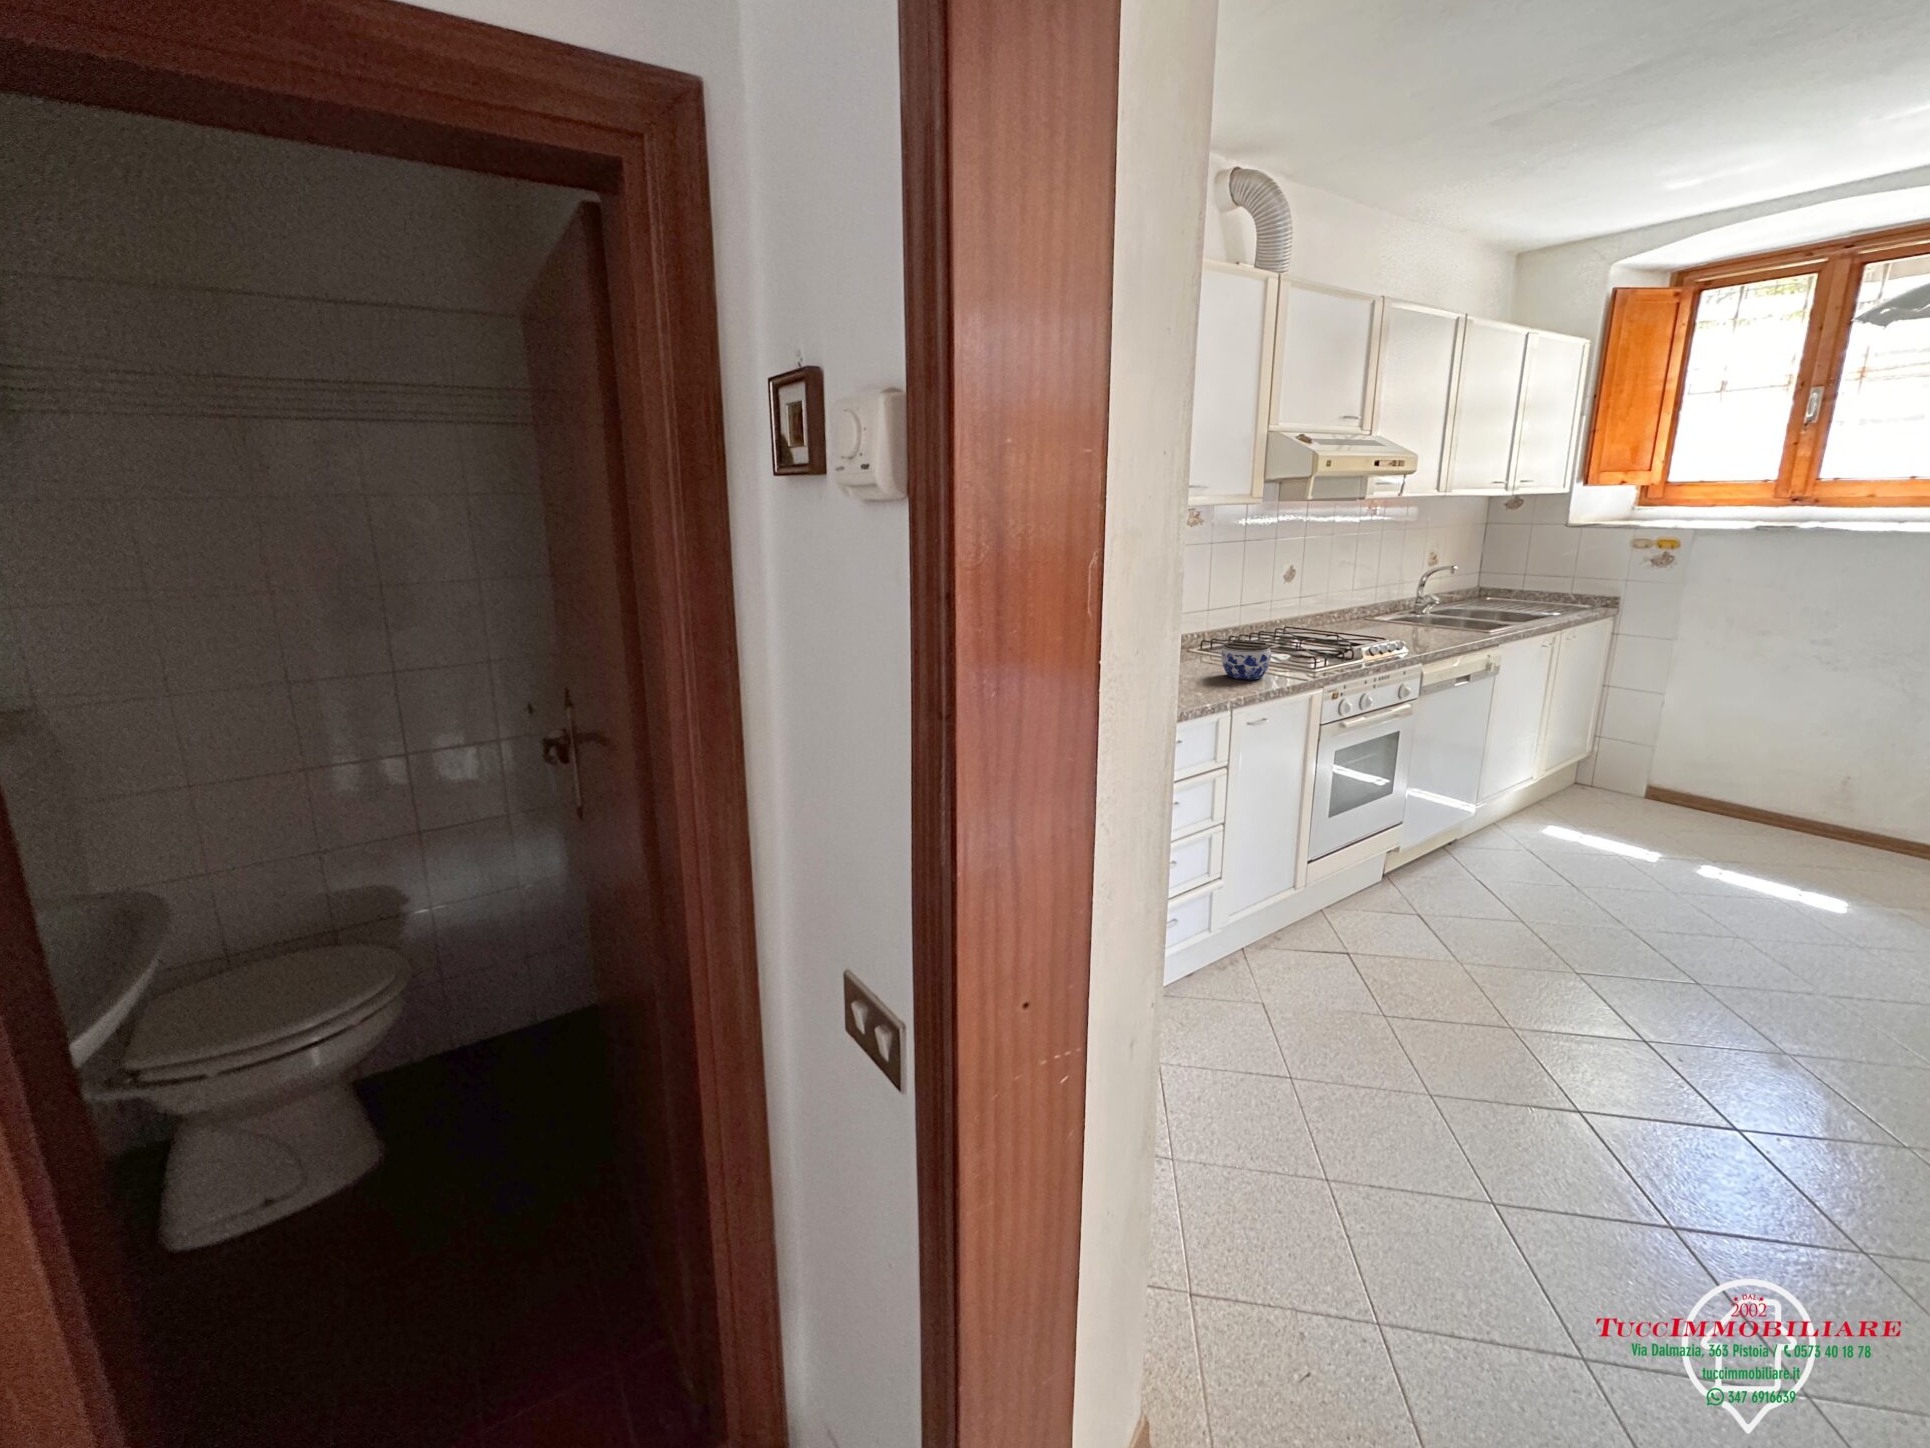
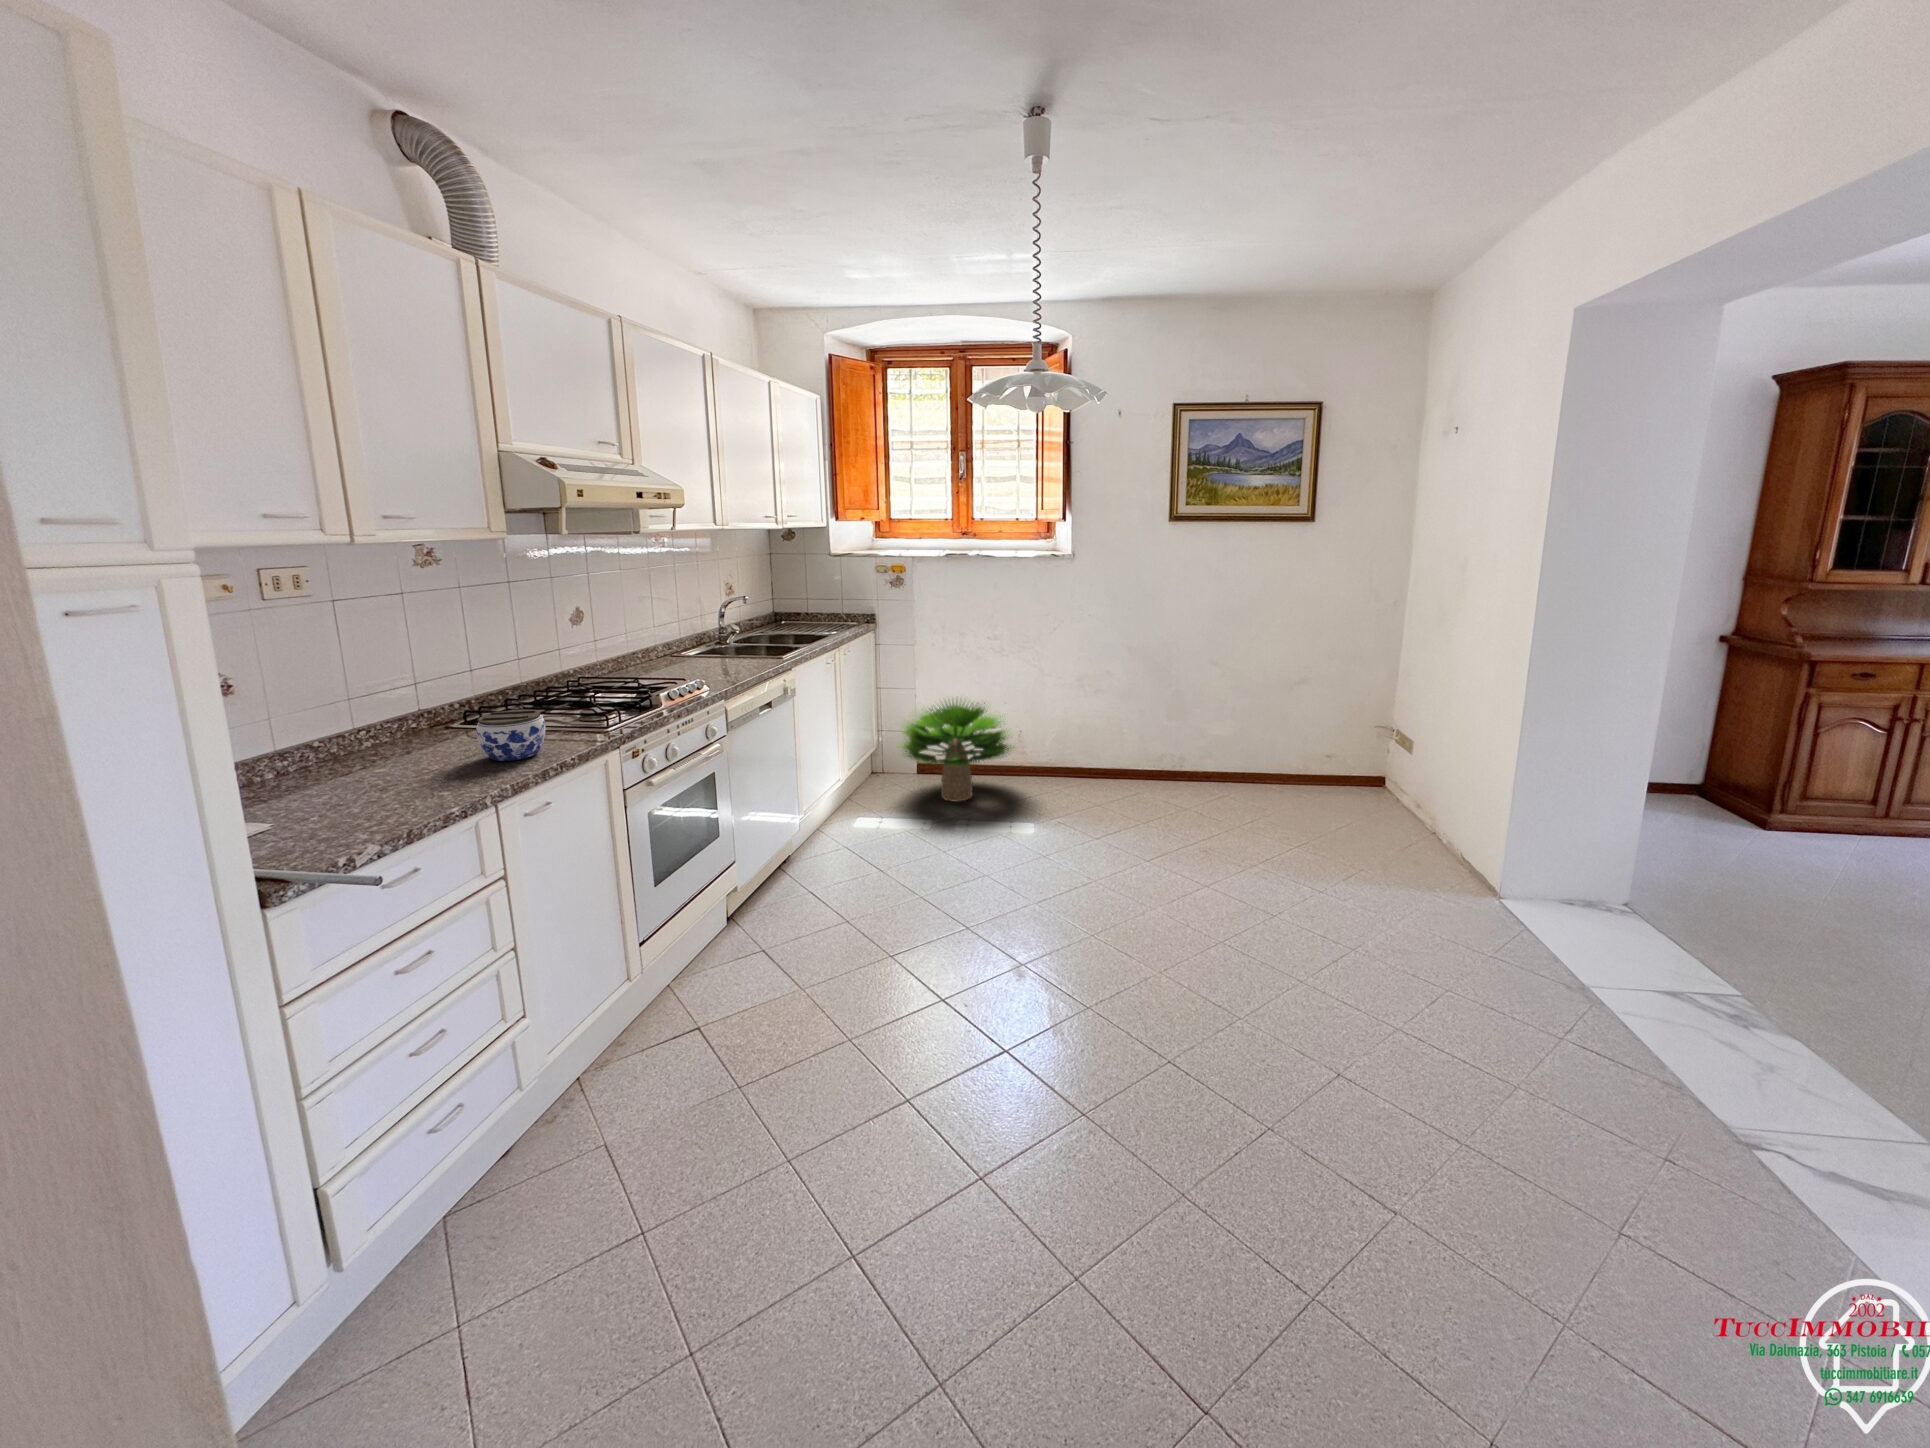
potted plant: none [1617,710,1842,849] -> present [901,700,1011,802]

